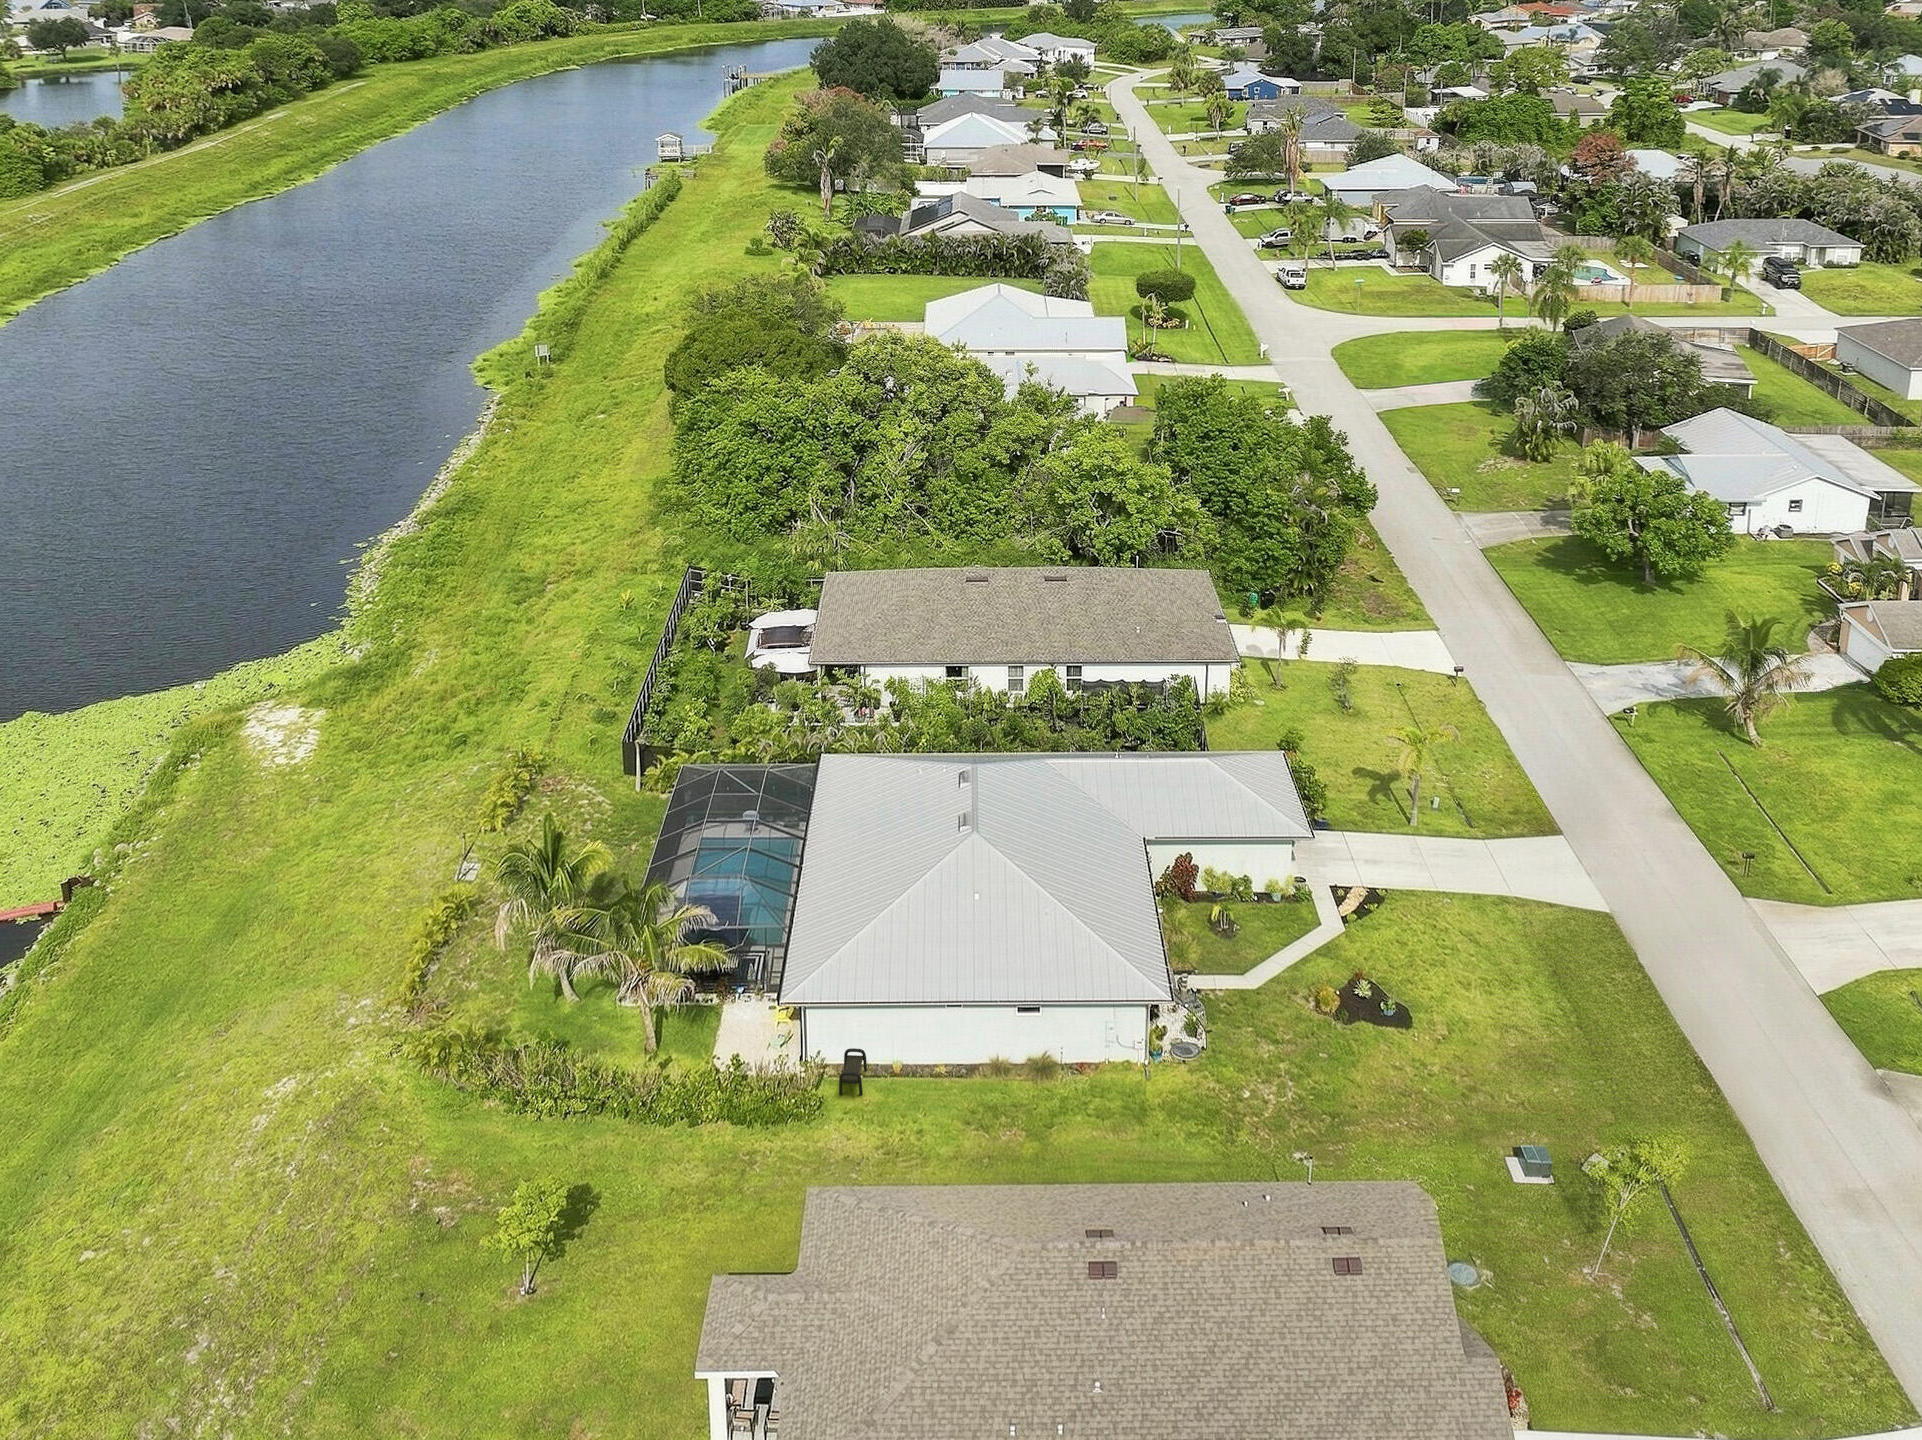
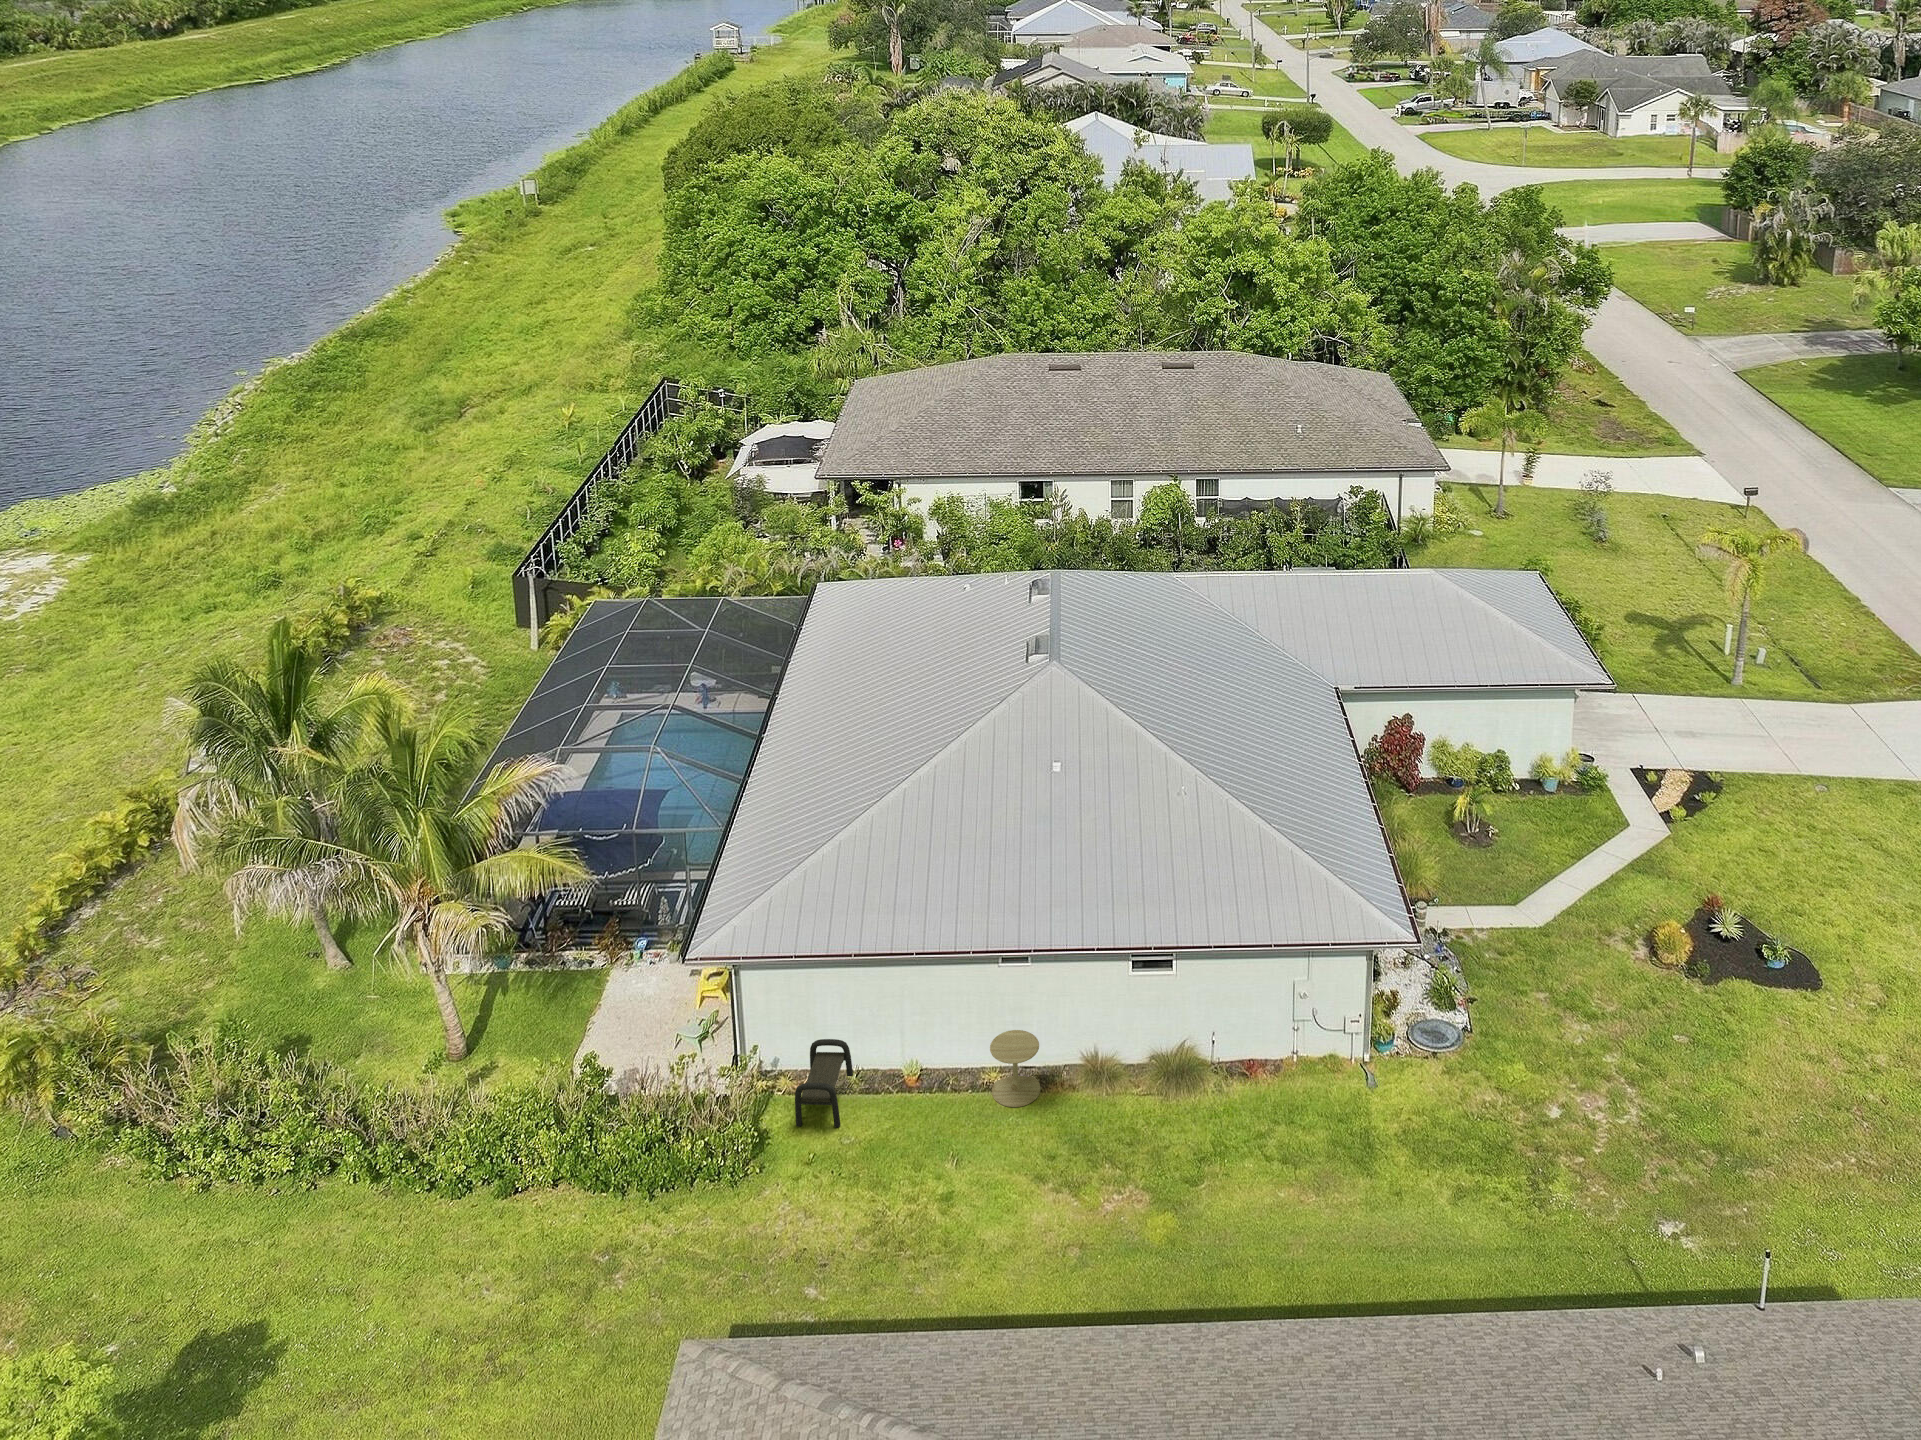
pedestal table: none [942,1046,968,1087] -> present [990,1030,1041,1107]

